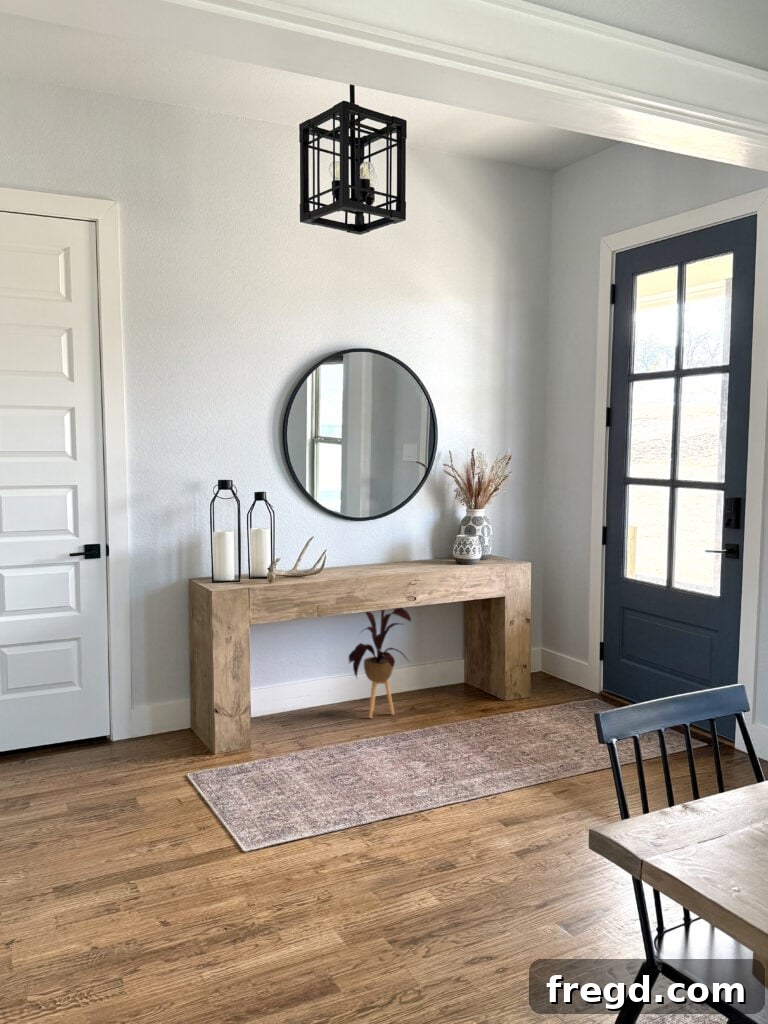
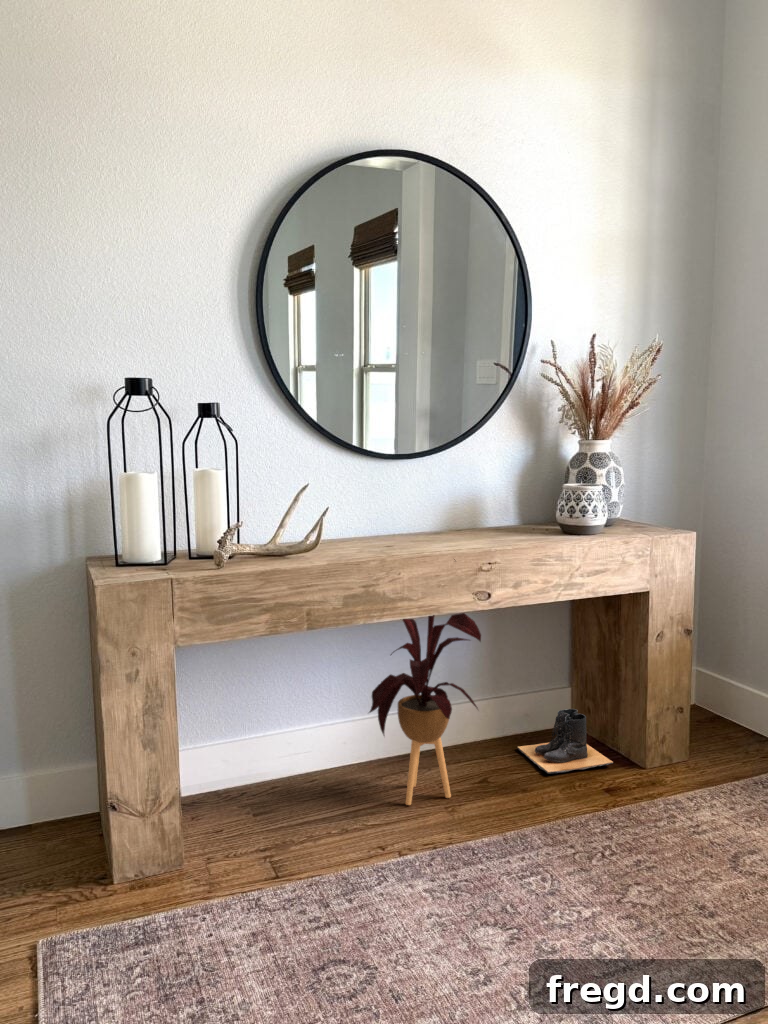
boots: none [432,667,487,703] -> present [517,709,613,774]

